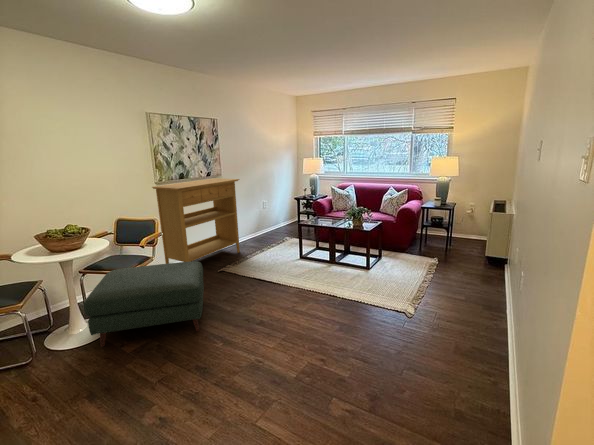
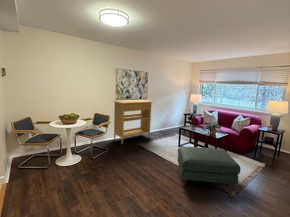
ottoman: present [84,261,204,347] -> present [178,146,241,191]

